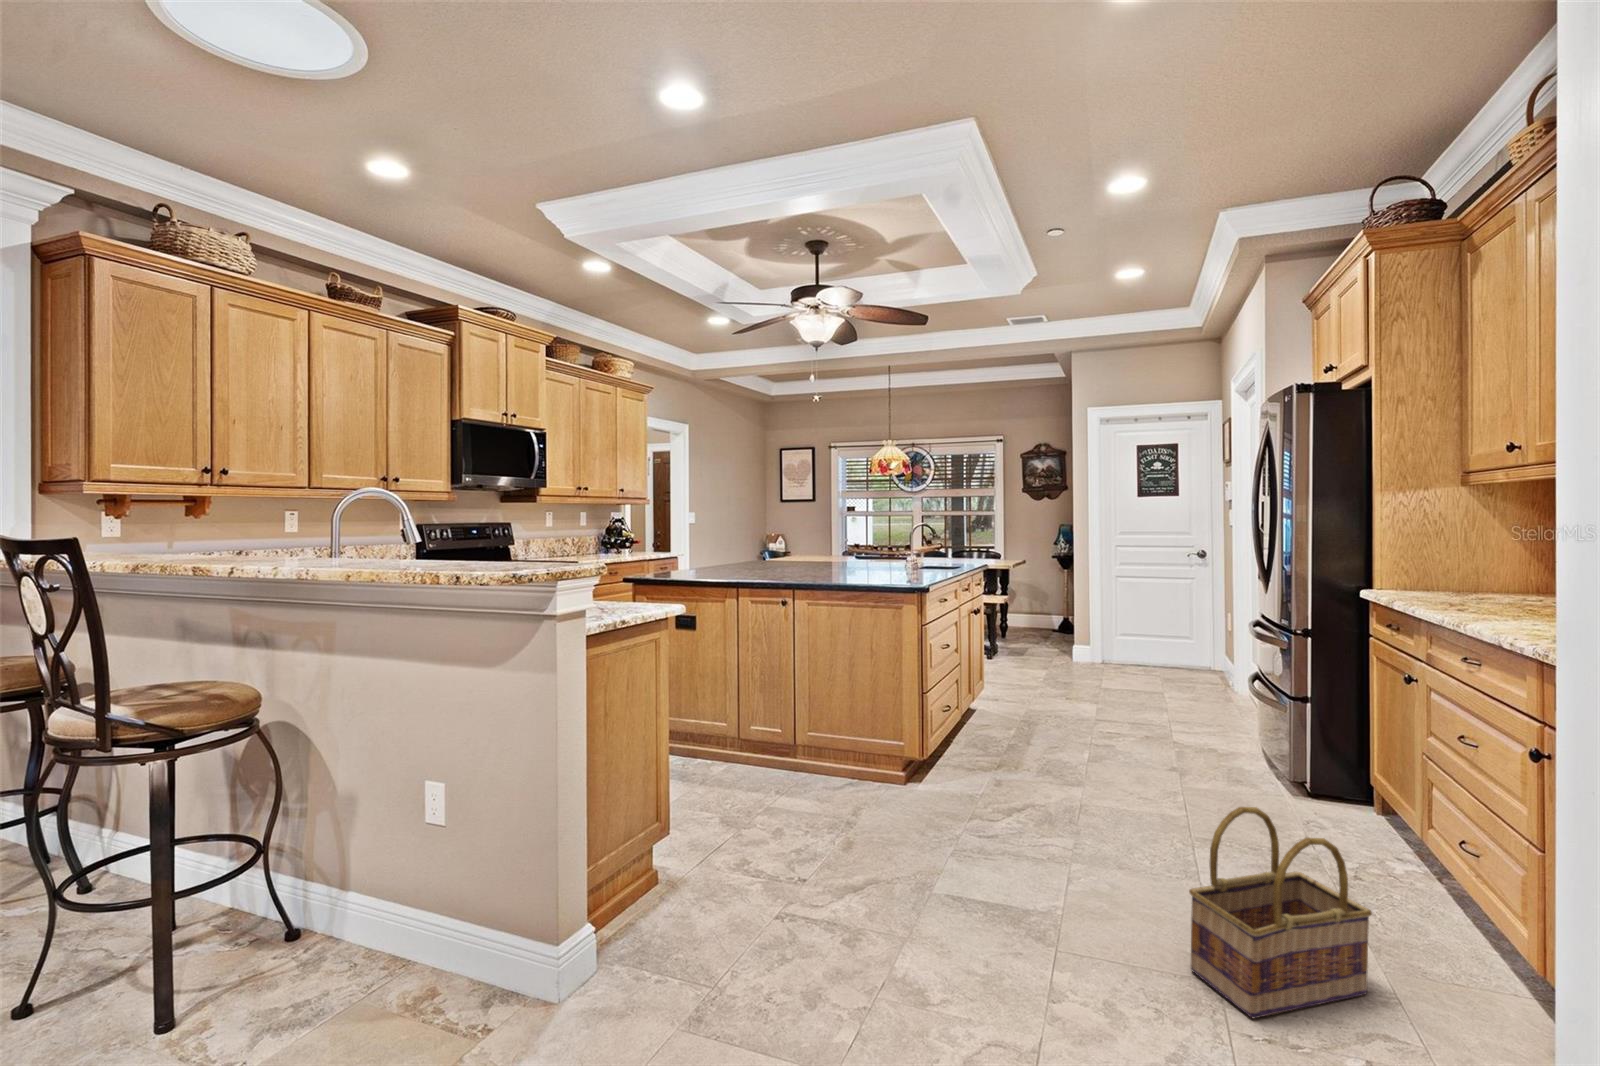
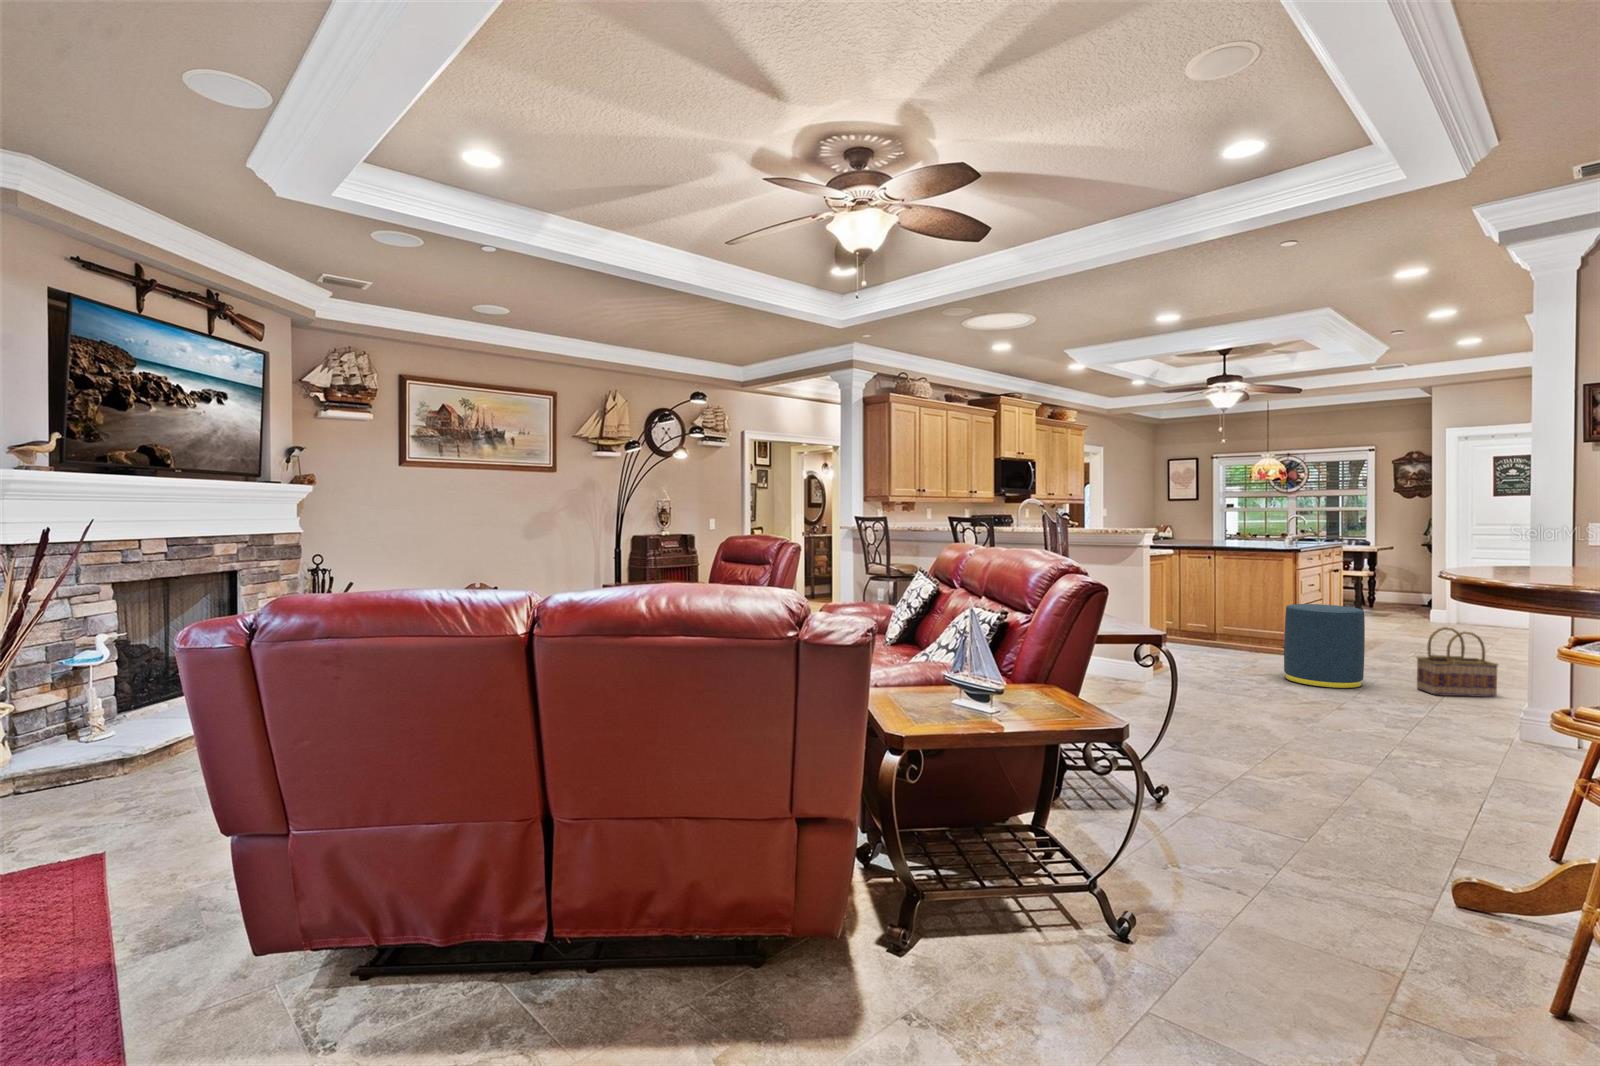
ottoman: none [900,746,1079,1018] -> present [1284,604,1365,689]

